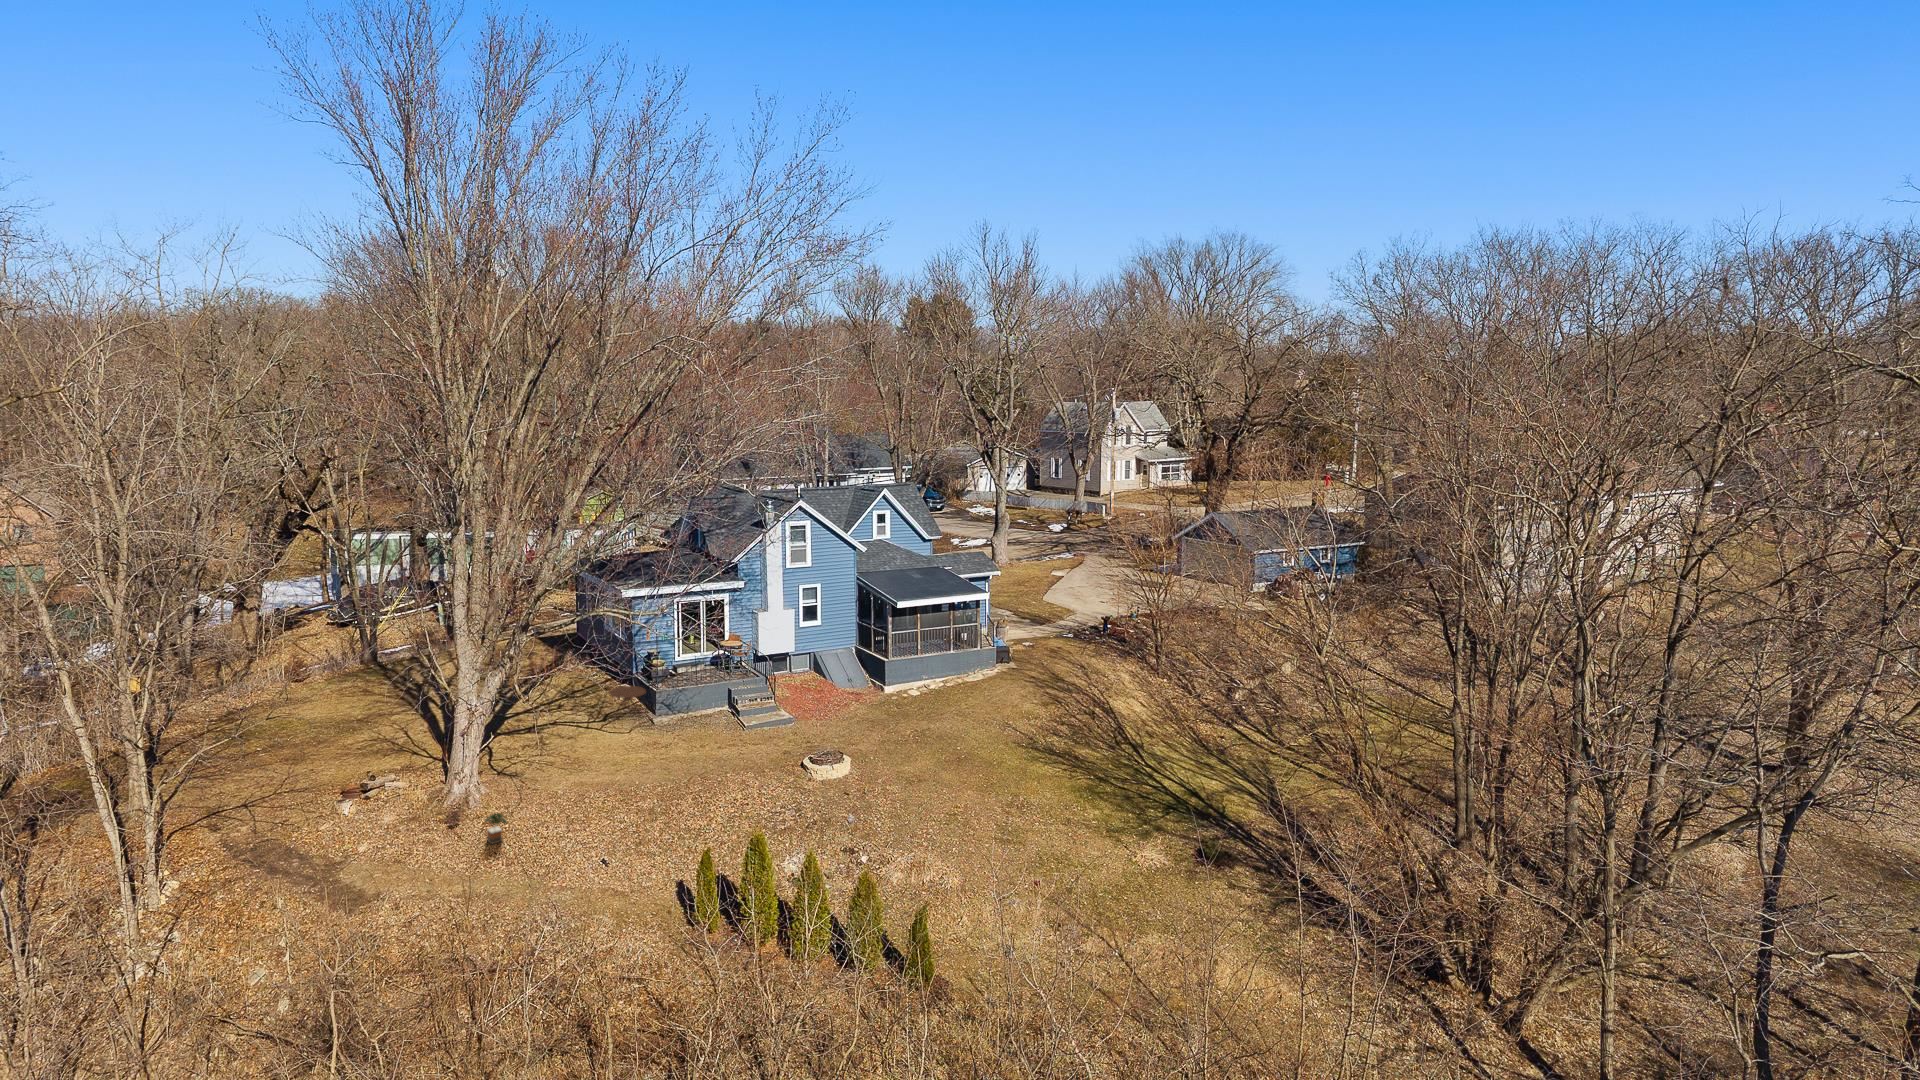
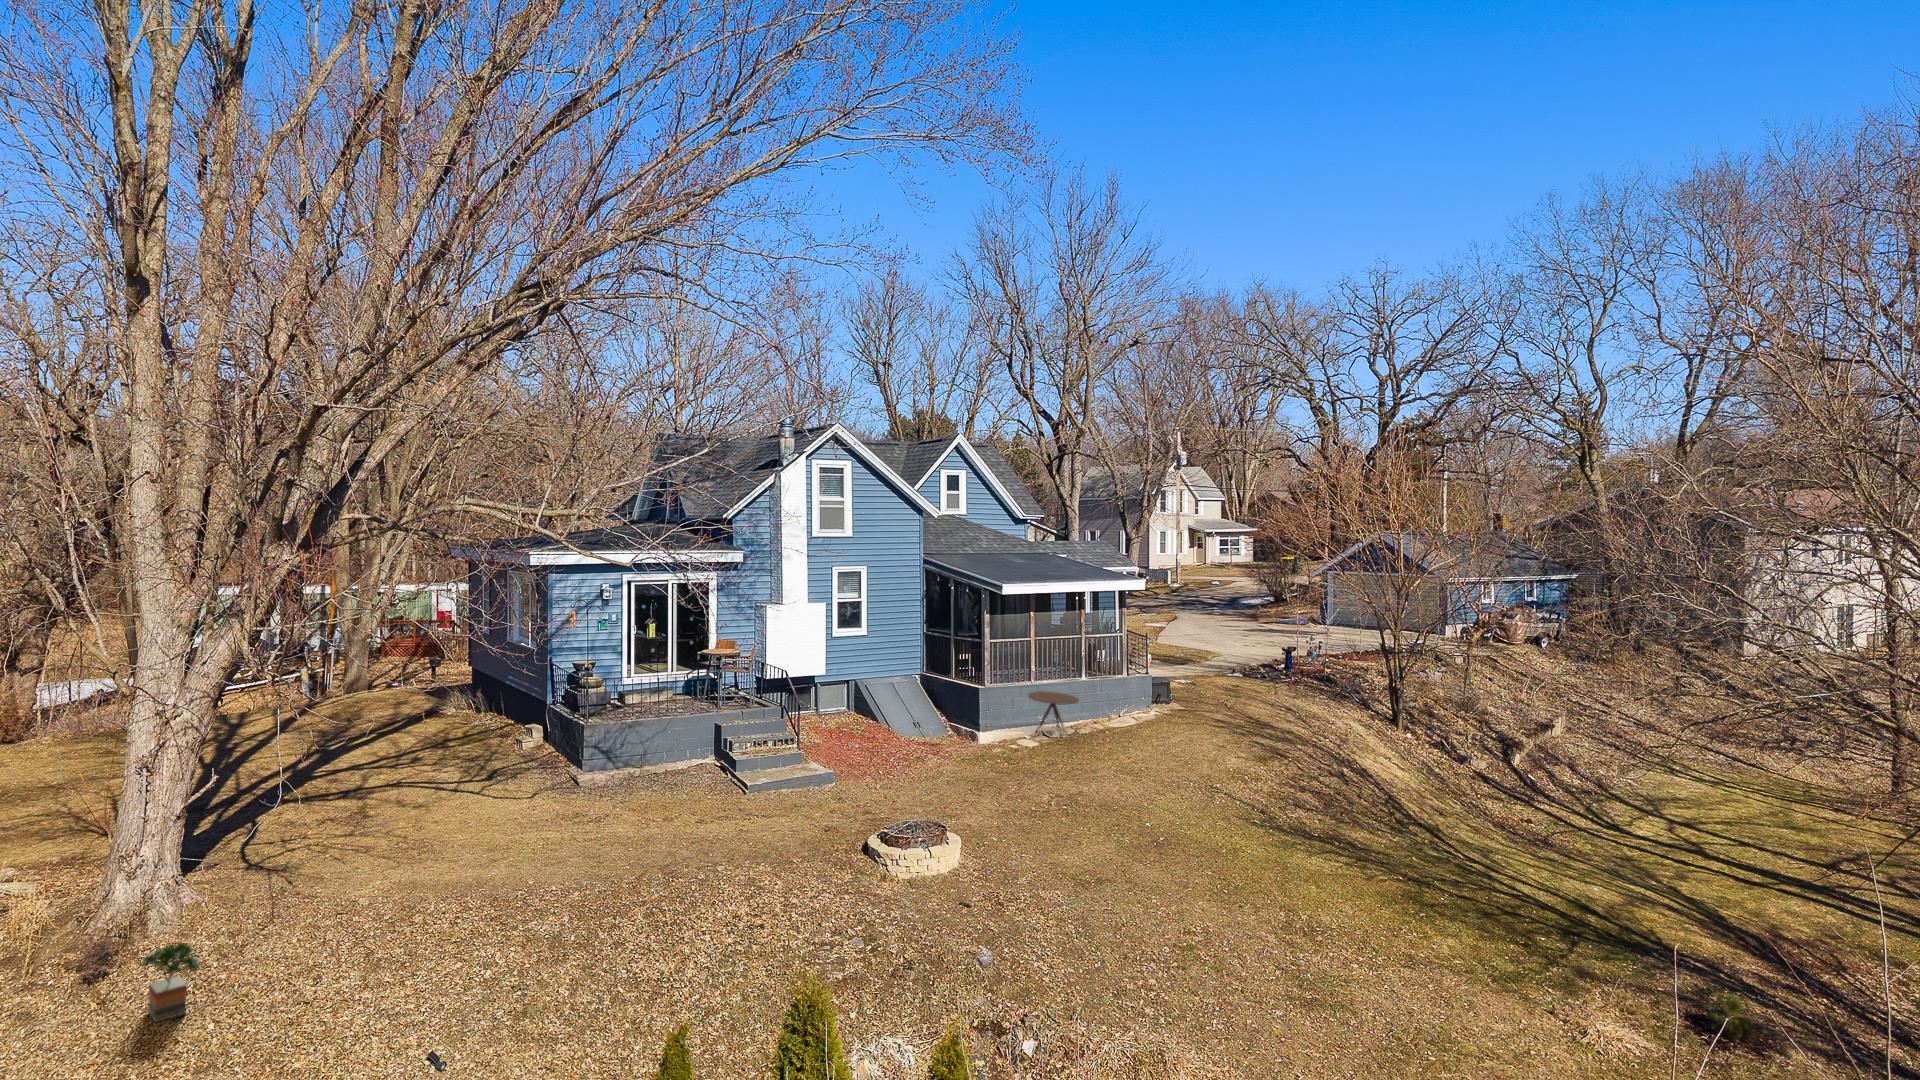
round table: present [609,686,646,716] -> present [1028,691,1079,734]

